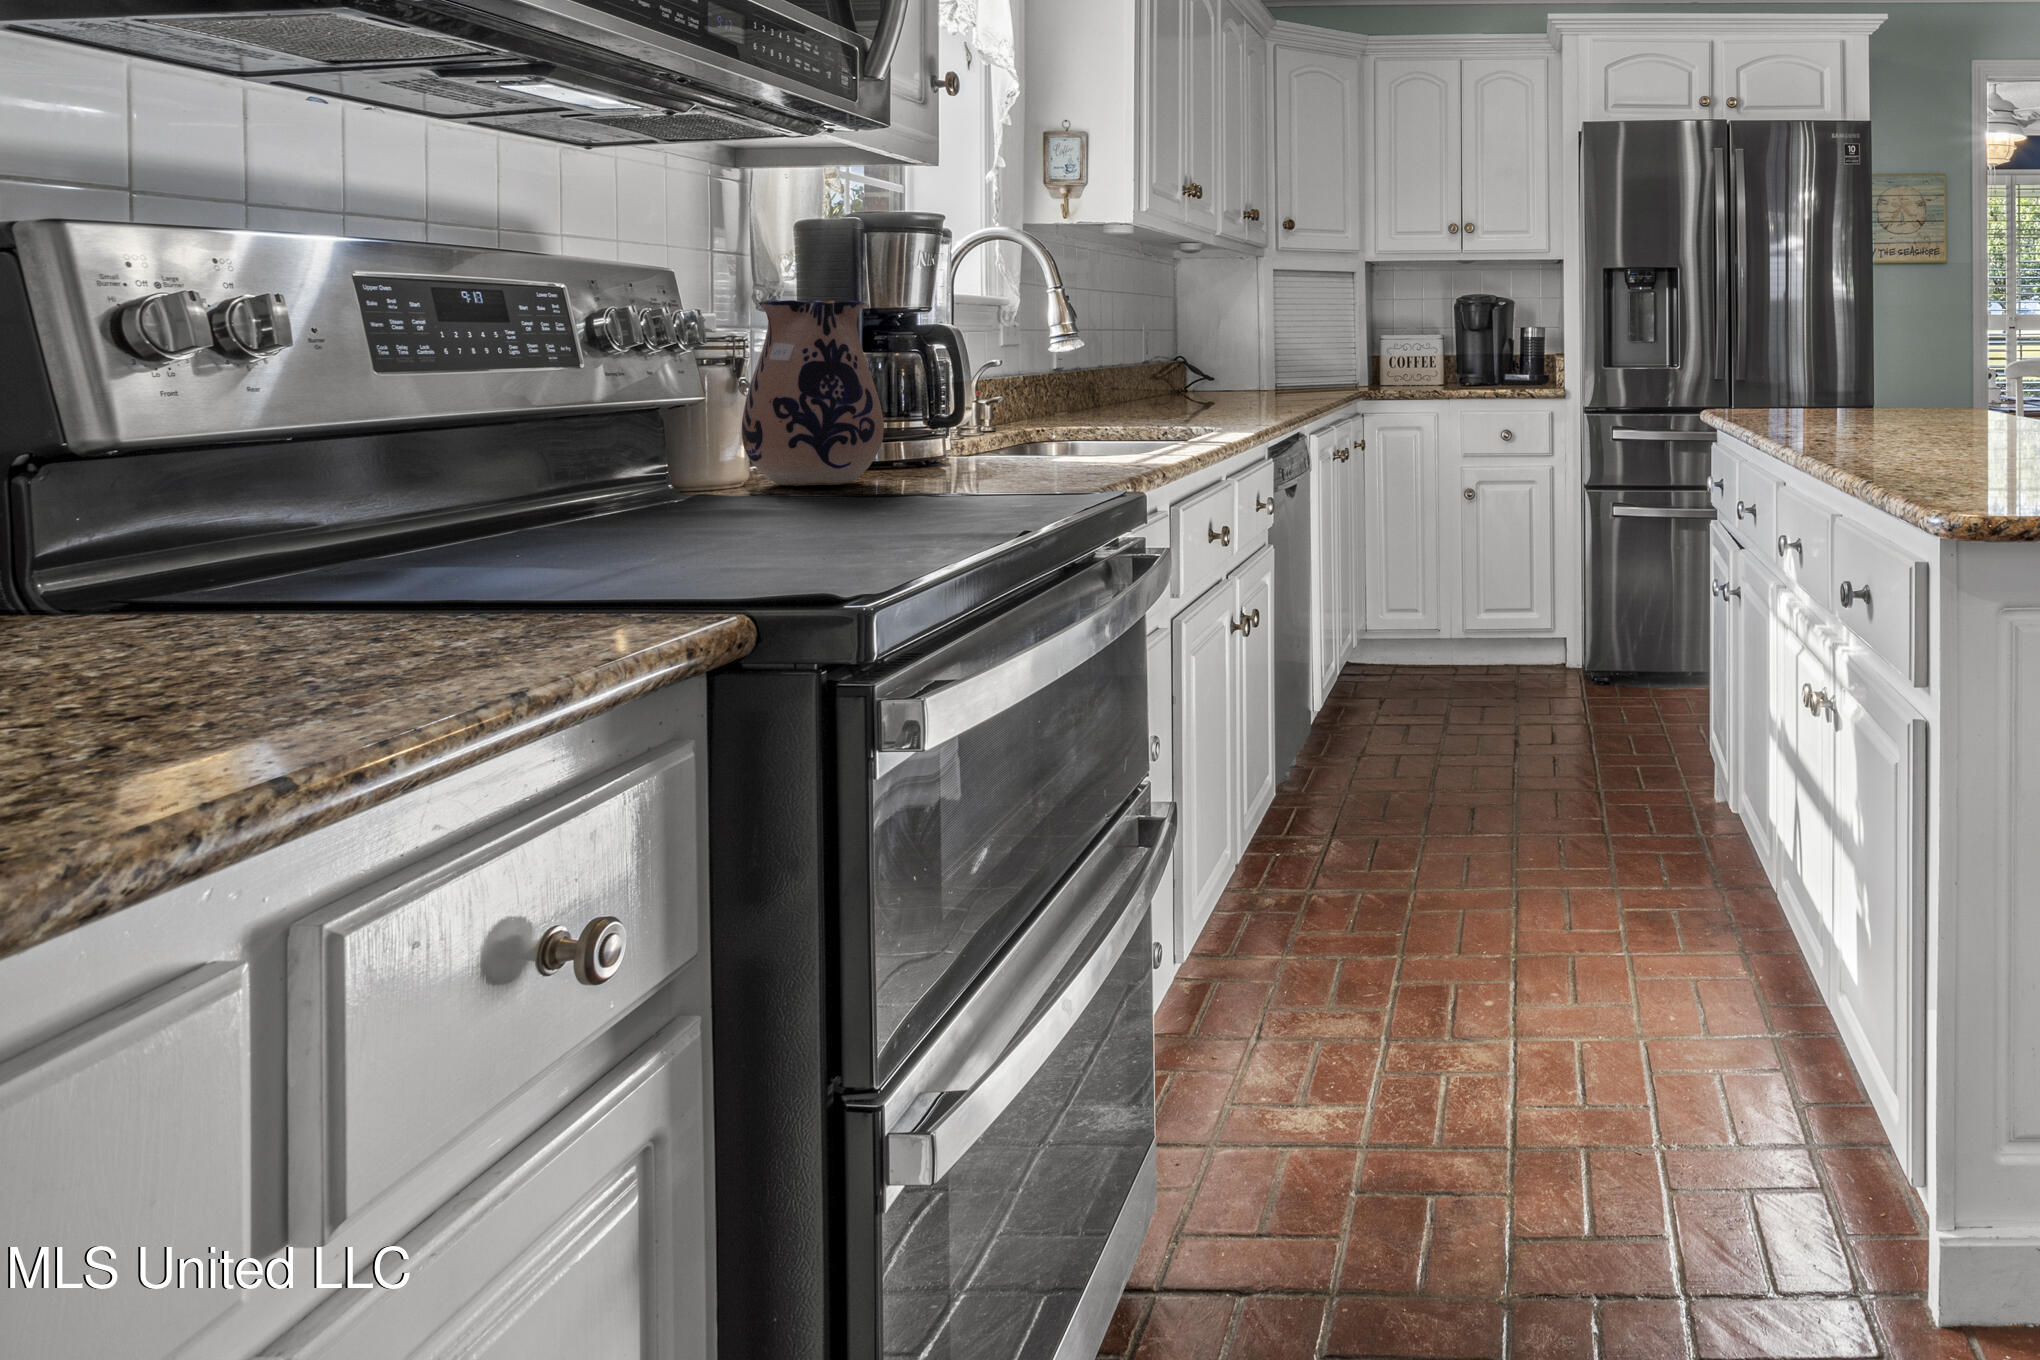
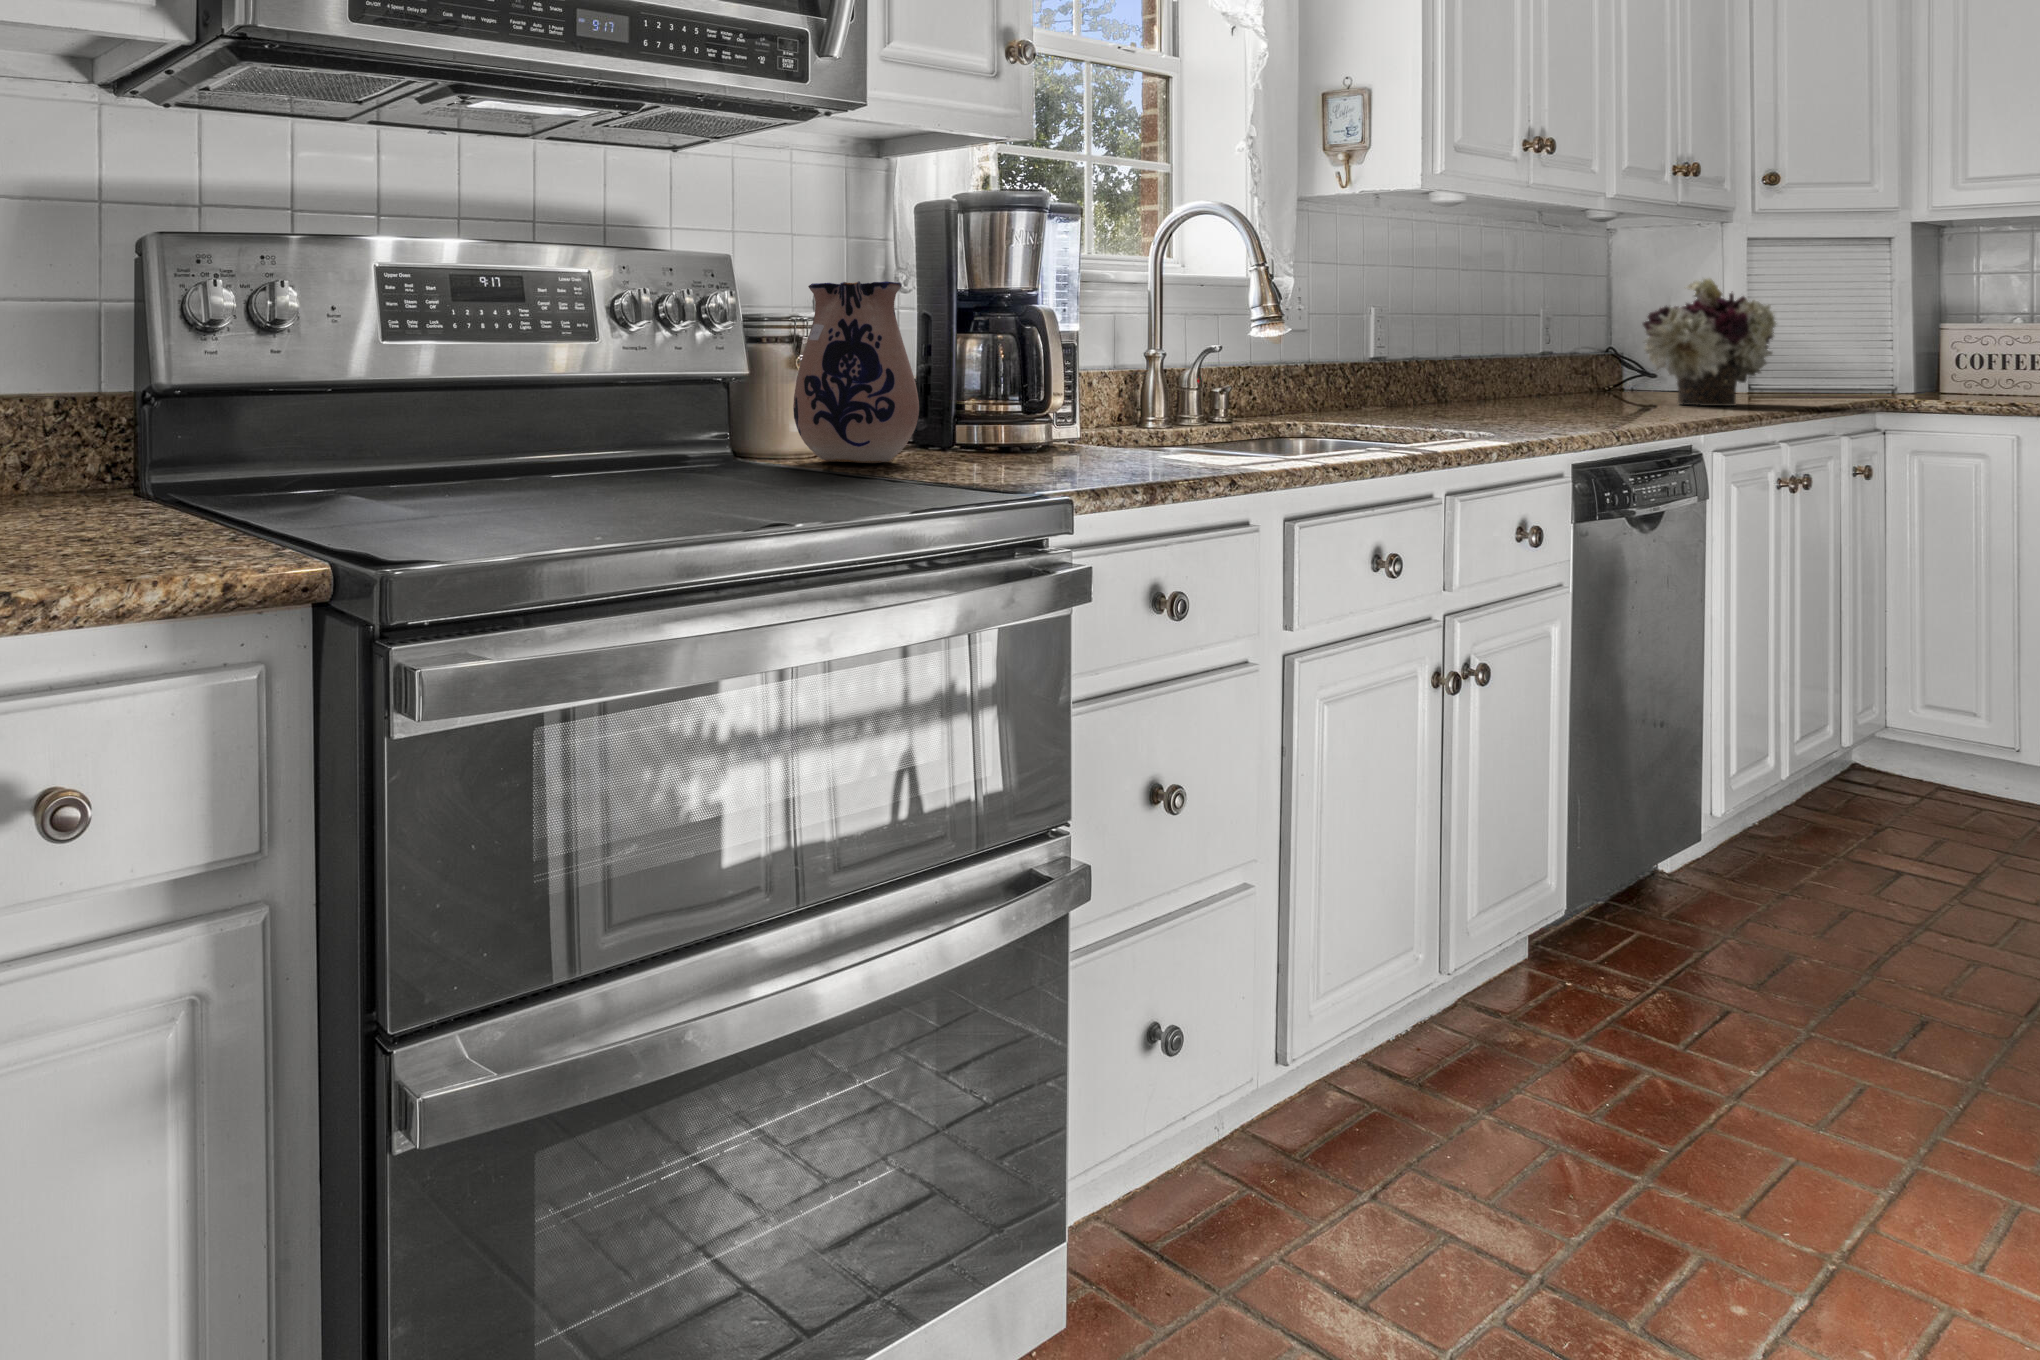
flower arrangement: none [1224,298,1312,398] -> present [1643,278,1777,406]

